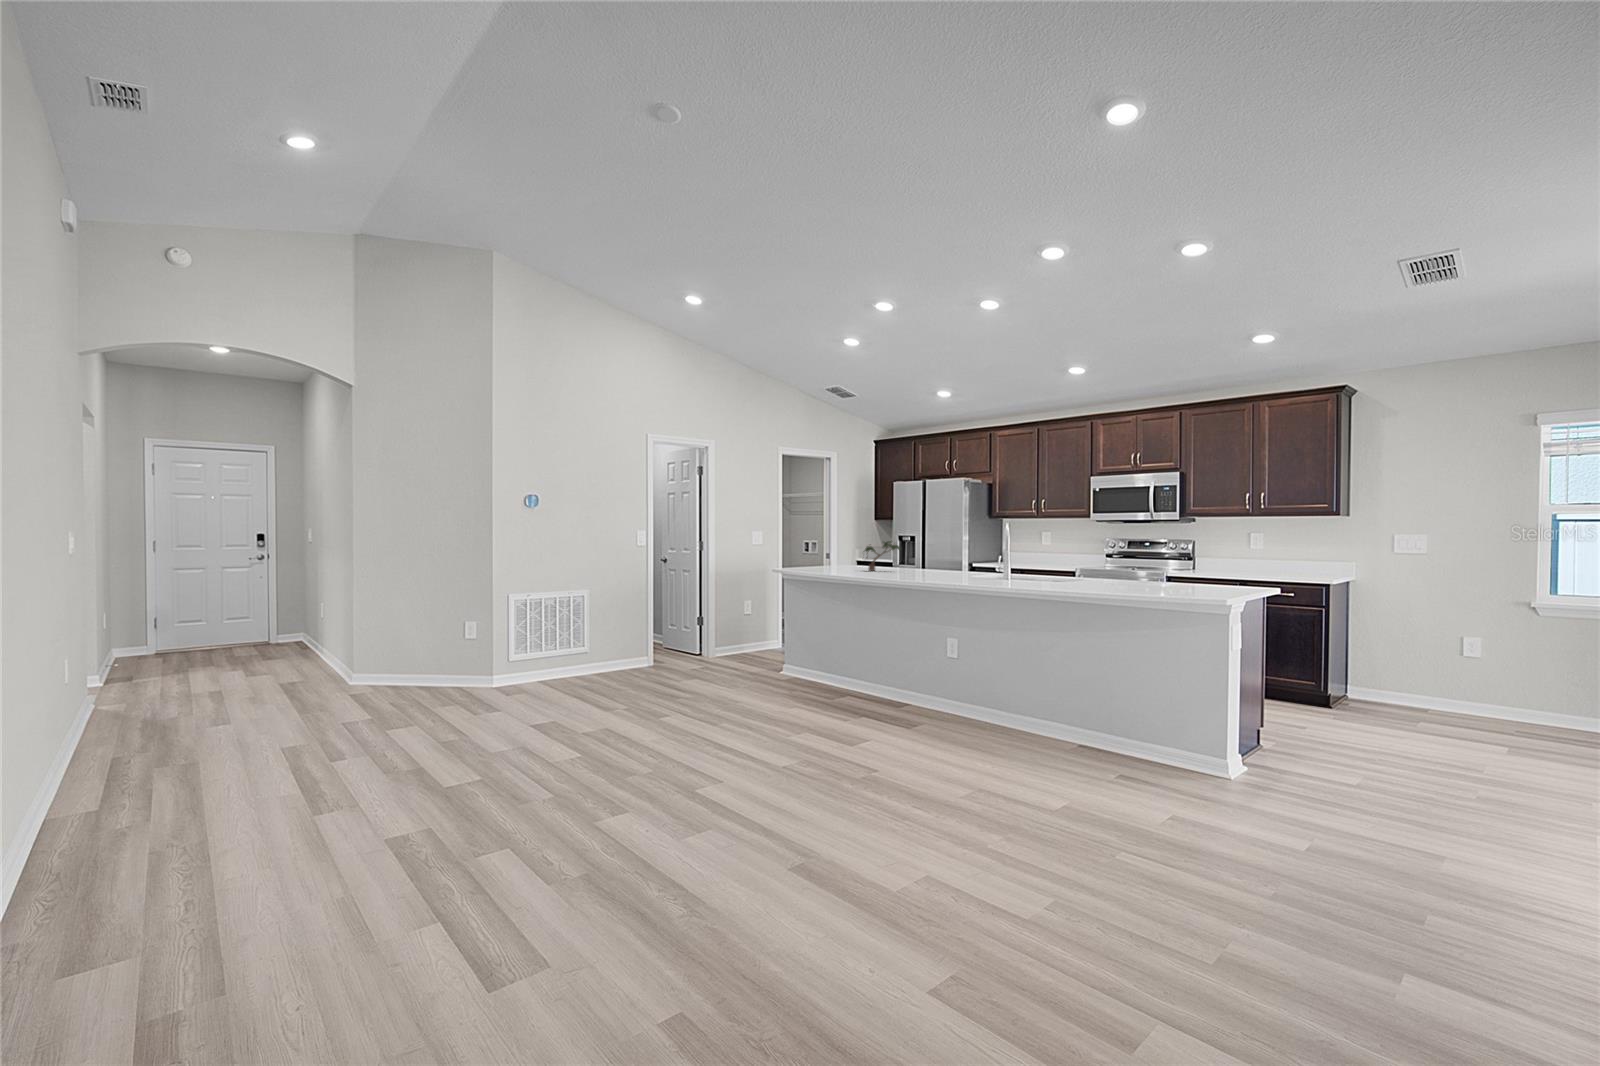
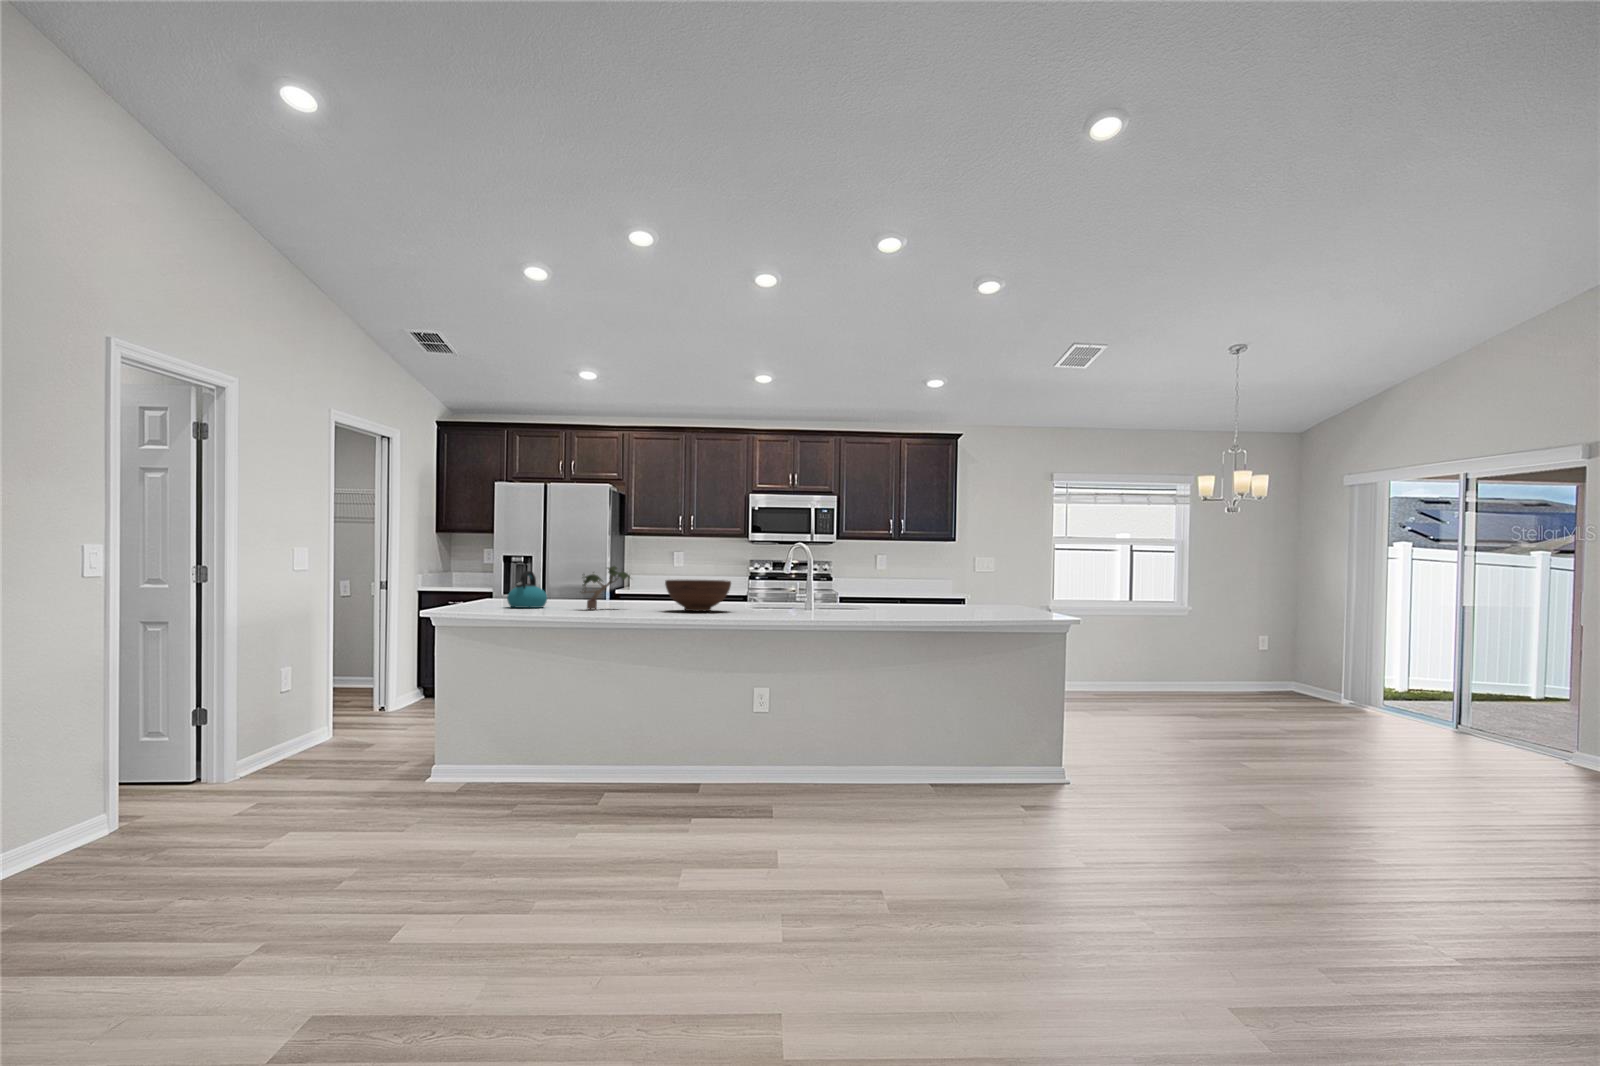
kettle: none [831,544,857,569] -> present [507,571,547,608]
fruit bowl: none [907,550,958,575] -> present [665,580,731,611]

